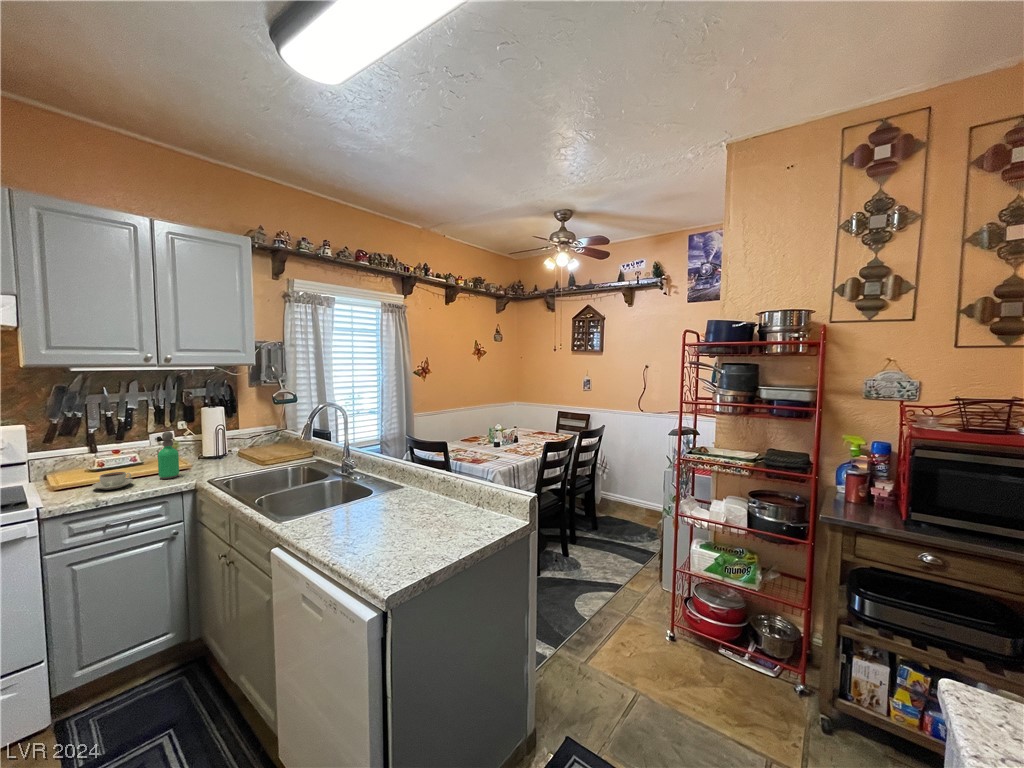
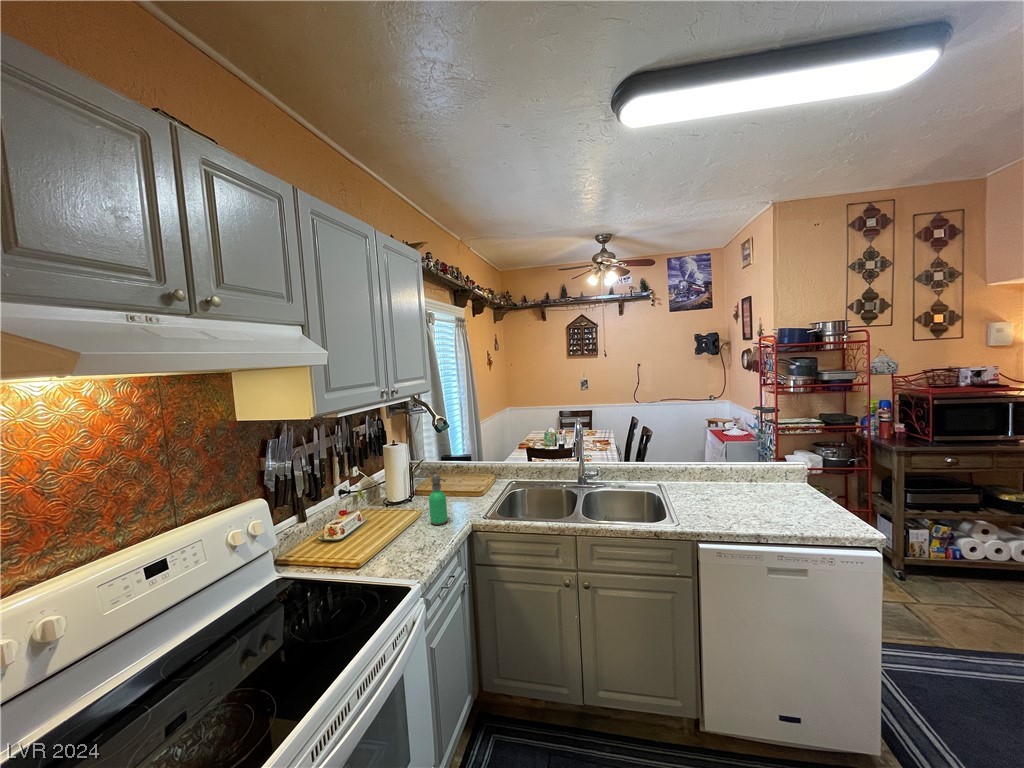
coffee cup: present [92,472,133,490] -> none [405,523,438,545]

